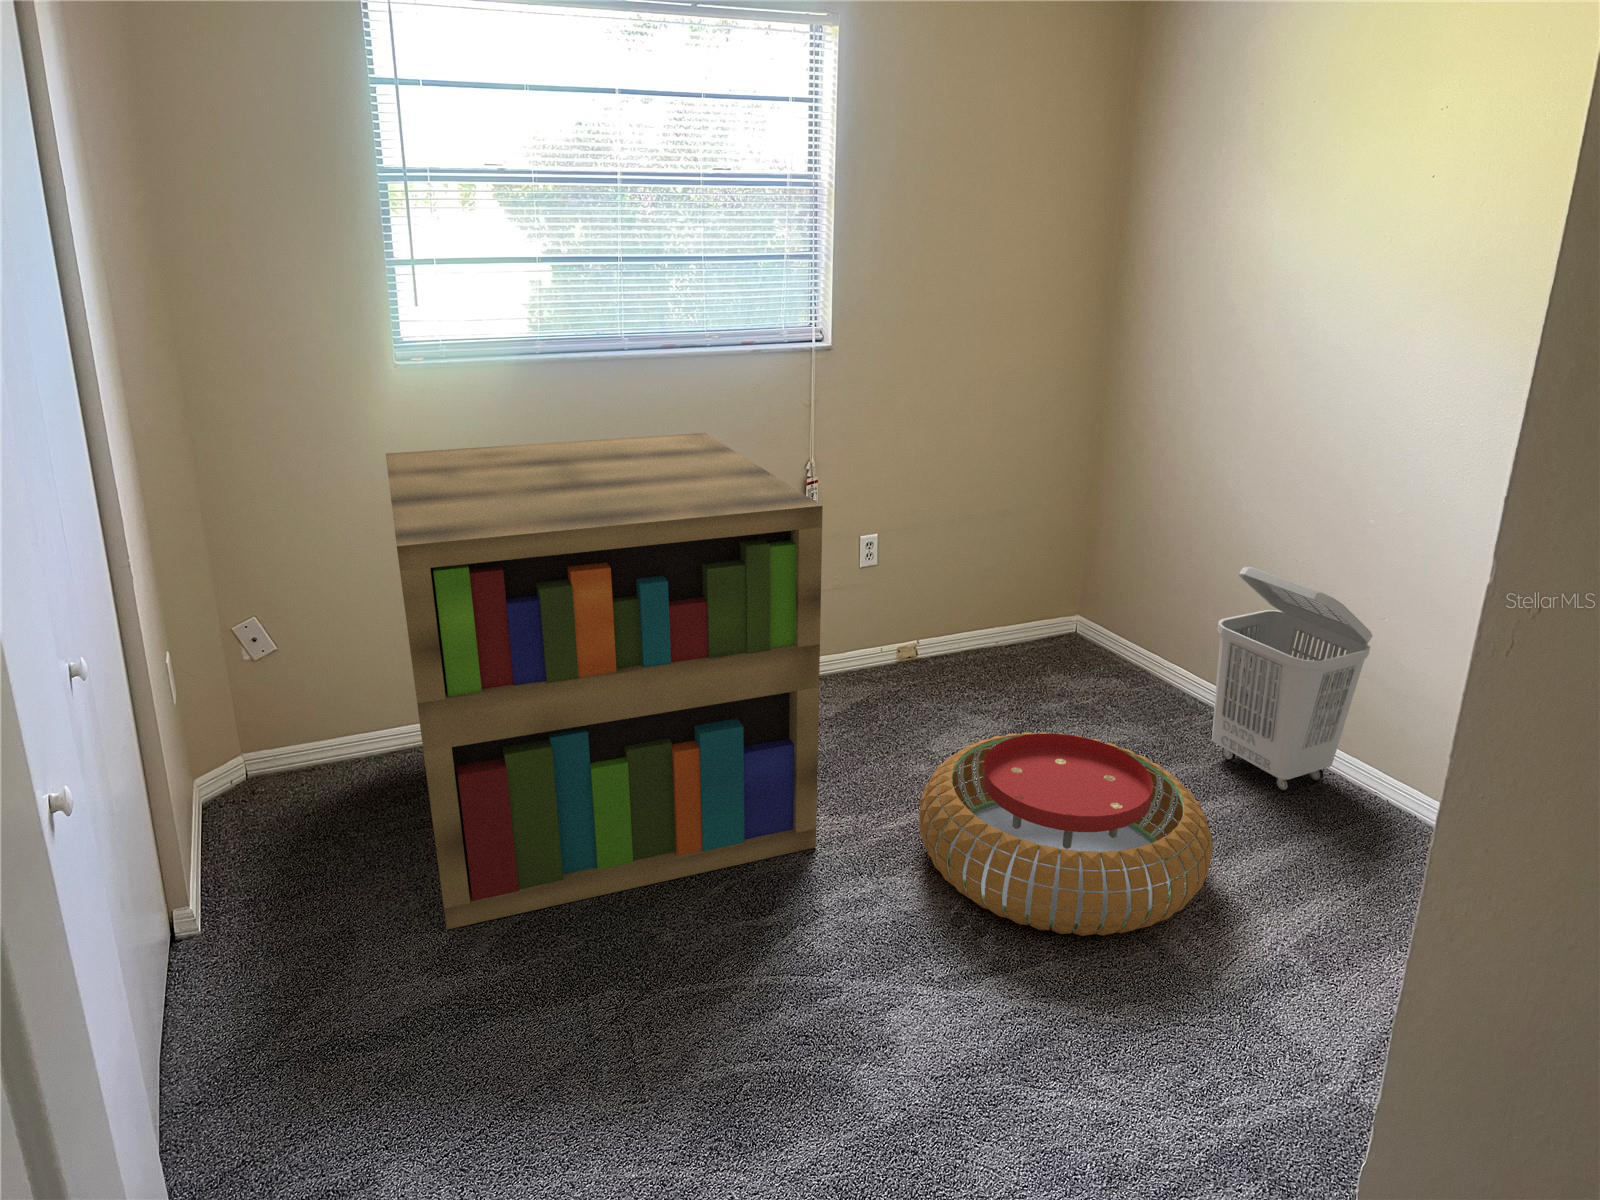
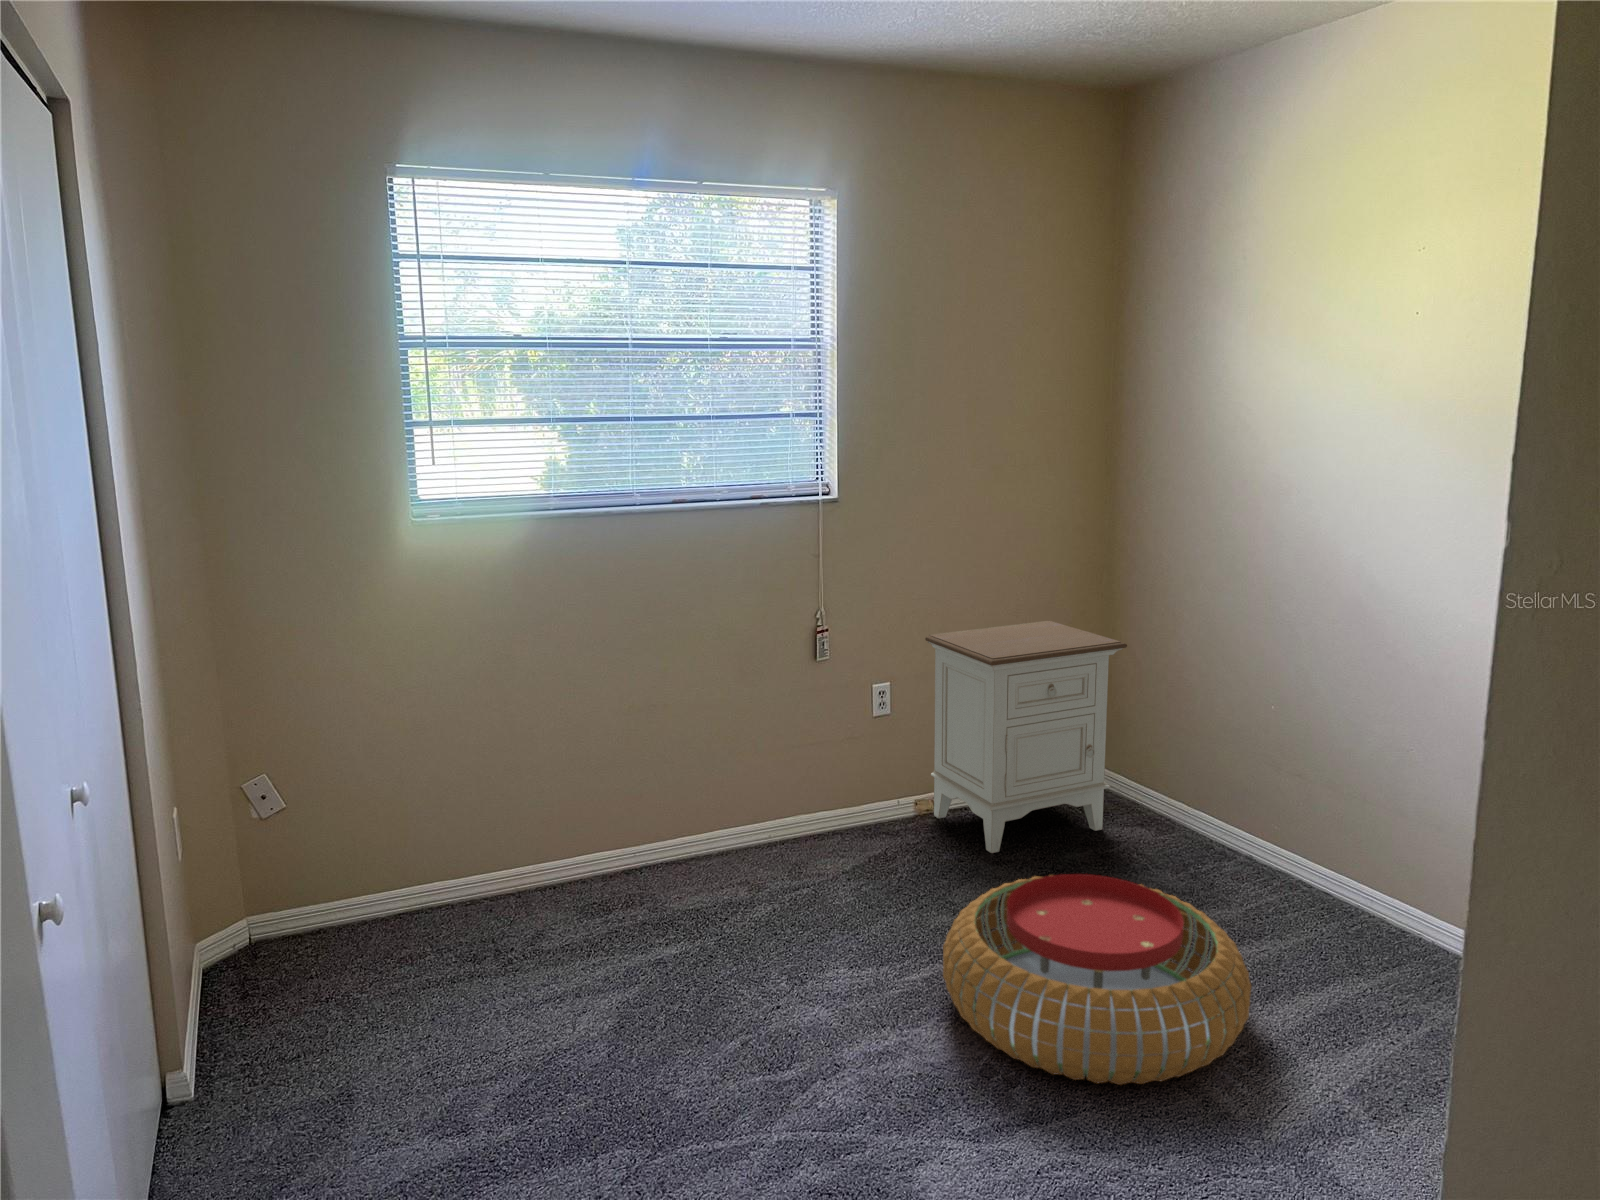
bookshelf: present [386,433,823,929] -> none [402,581,836,1091]
nightstand: none [913,476,1113,703] -> present [925,621,1127,853]
laundry basket: present [1212,567,1372,791] -> none [1241,700,1400,935]

